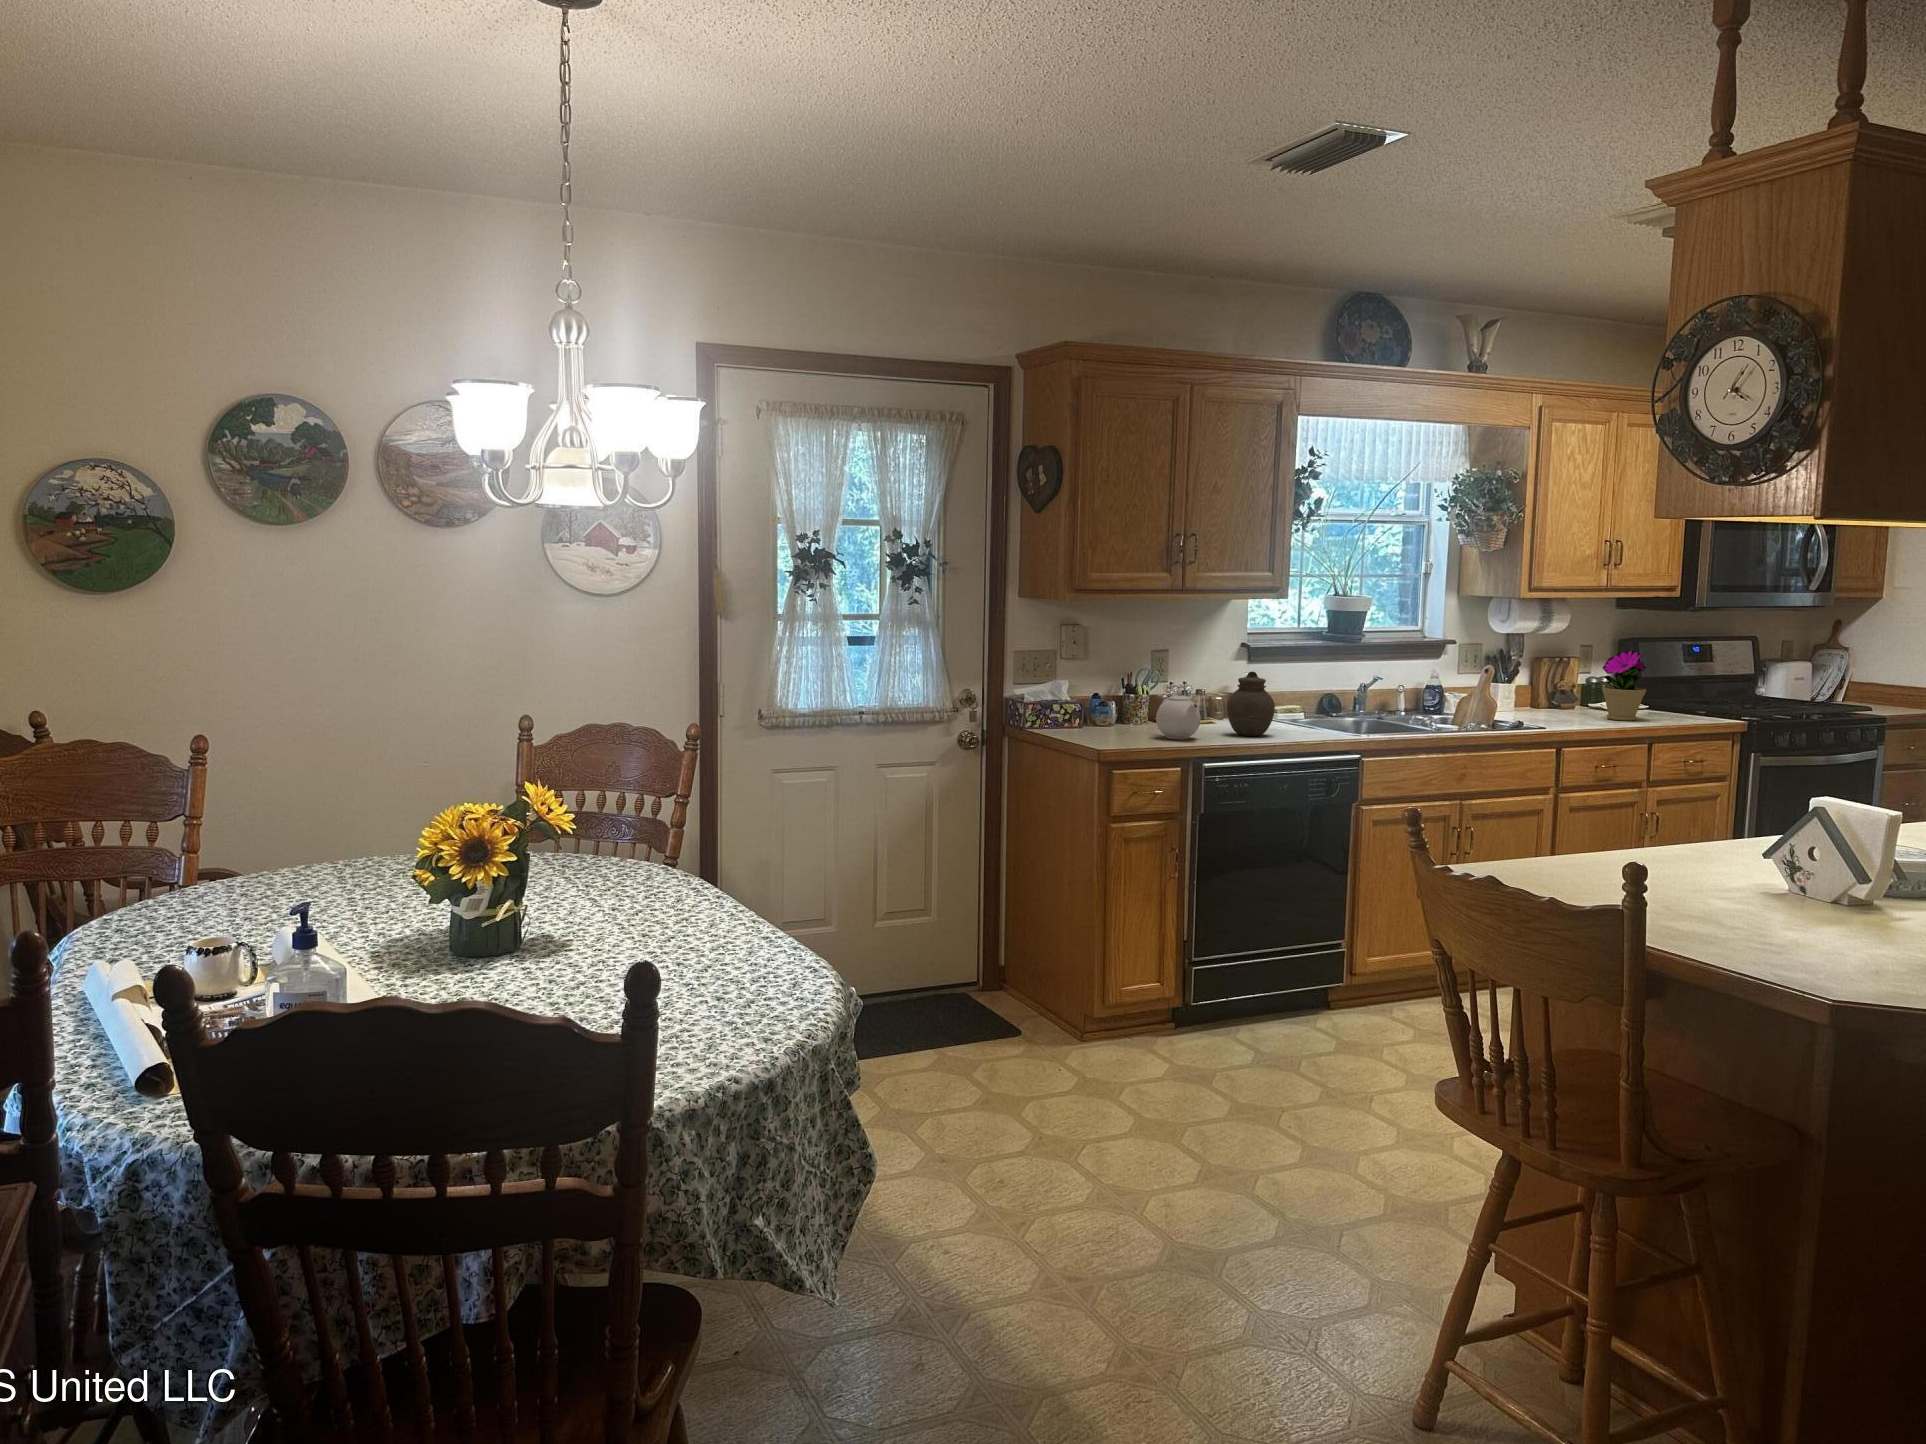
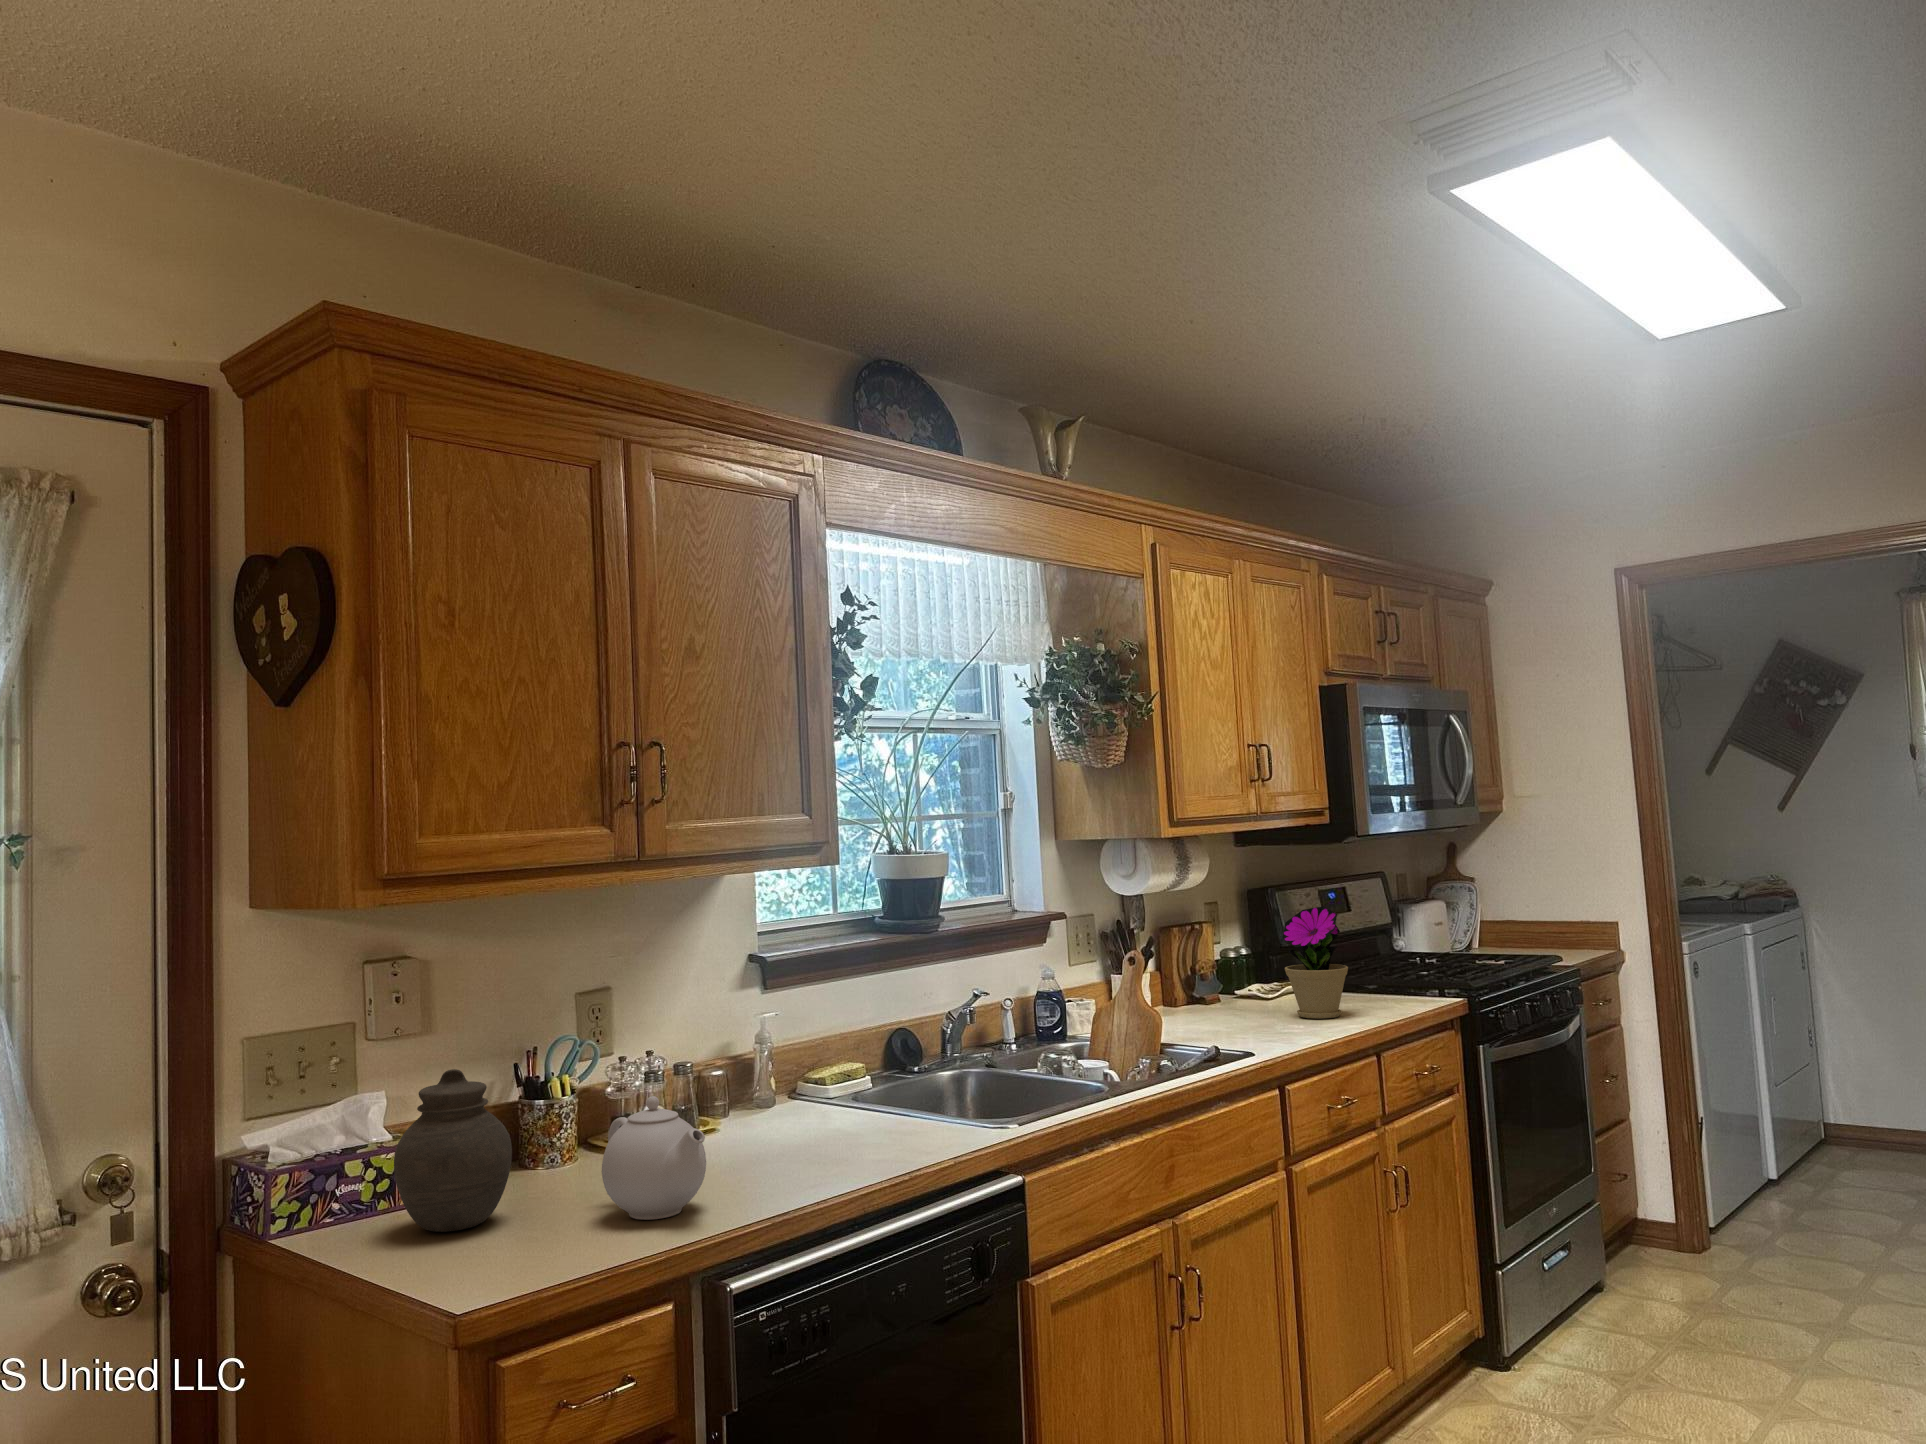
jar: present [1227,672,1275,736] -> present [394,1069,512,1232]

